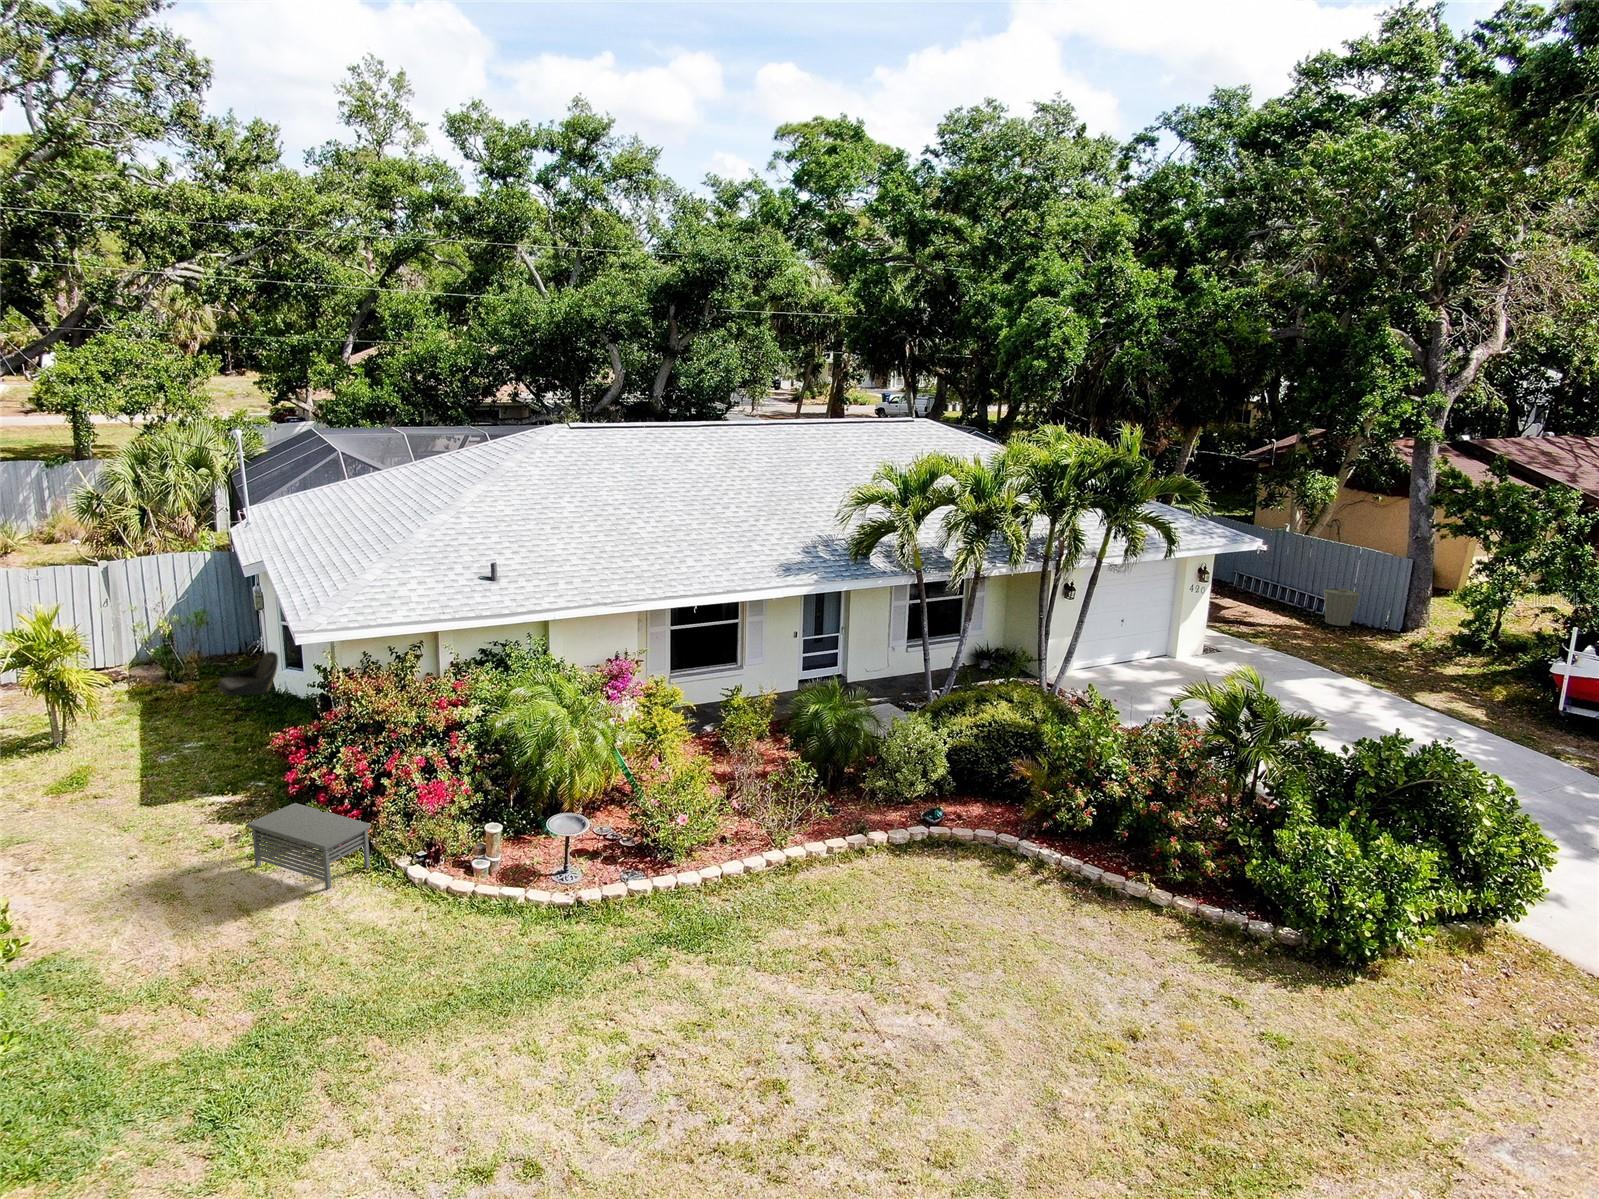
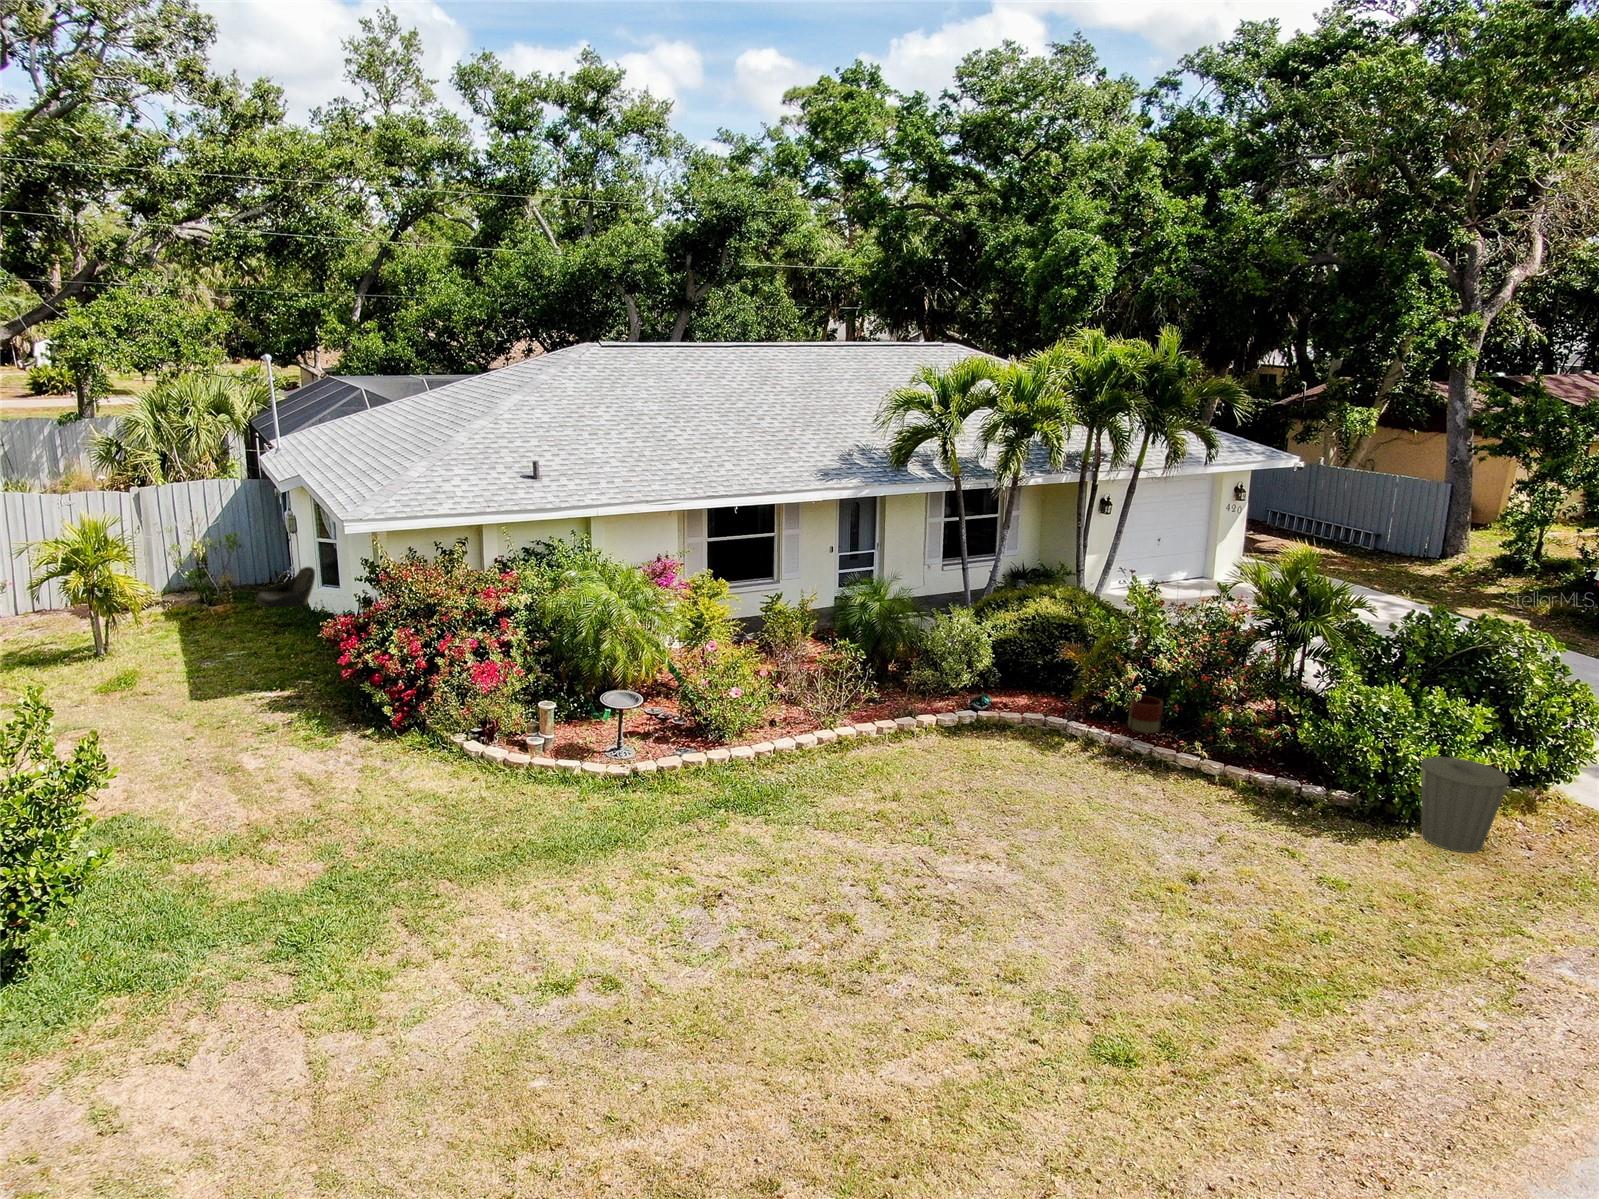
trash can: present [1324,588,1360,626] -> present [1421,757,1509,853]
storage bench: present [247,803,371,889] -> none [304,686,426,763]
planter: none [1080,813,1115,864] -> present [1128,696,1163,733]

